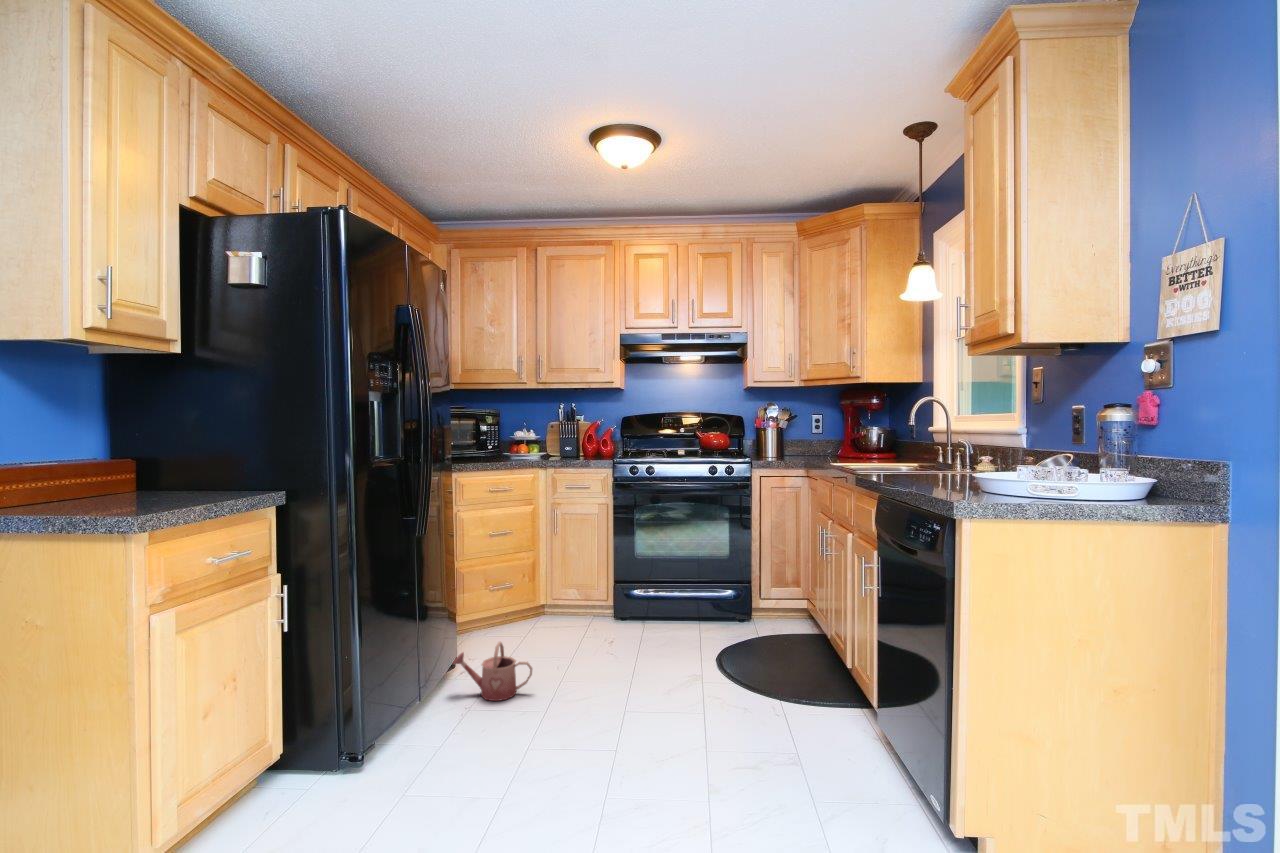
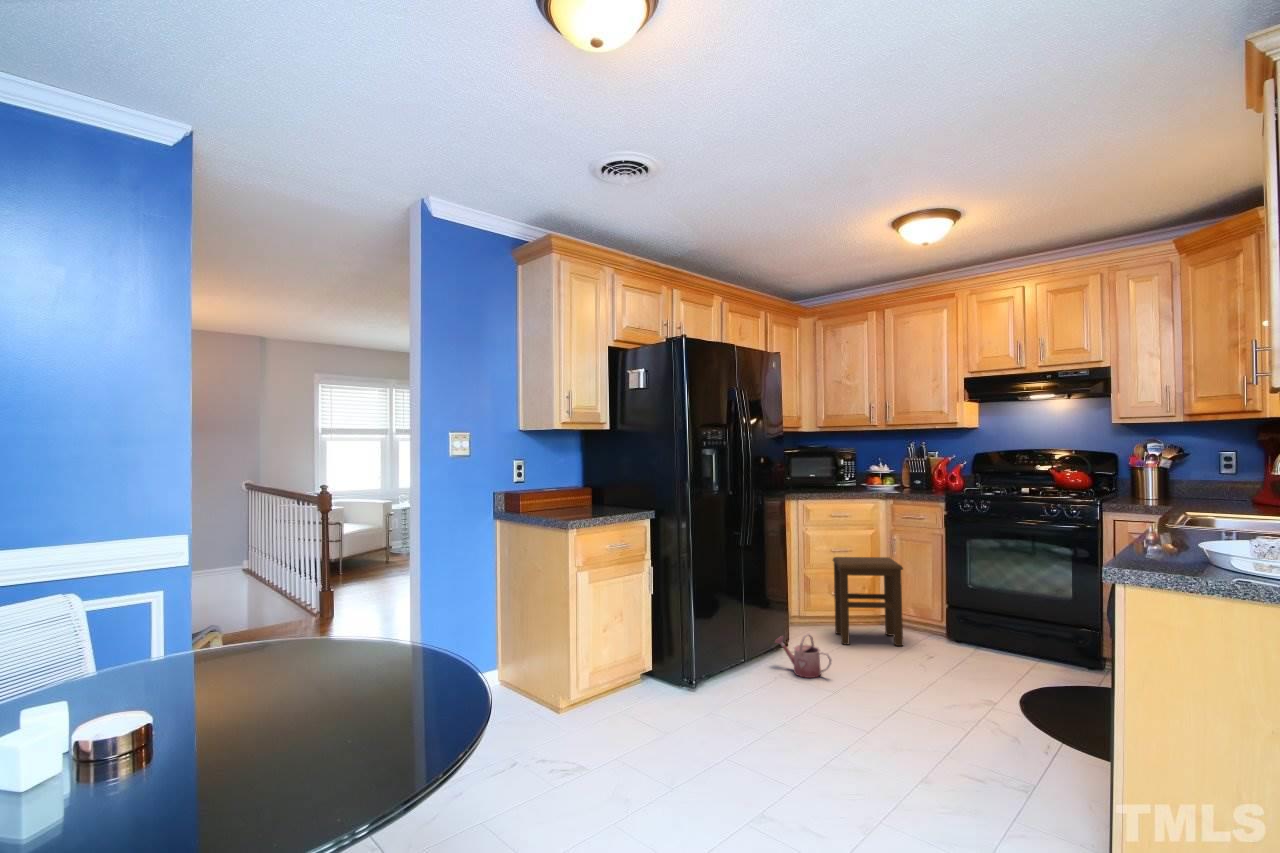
stool: none [492,534,578,645] -> present [833,557,903,646]

